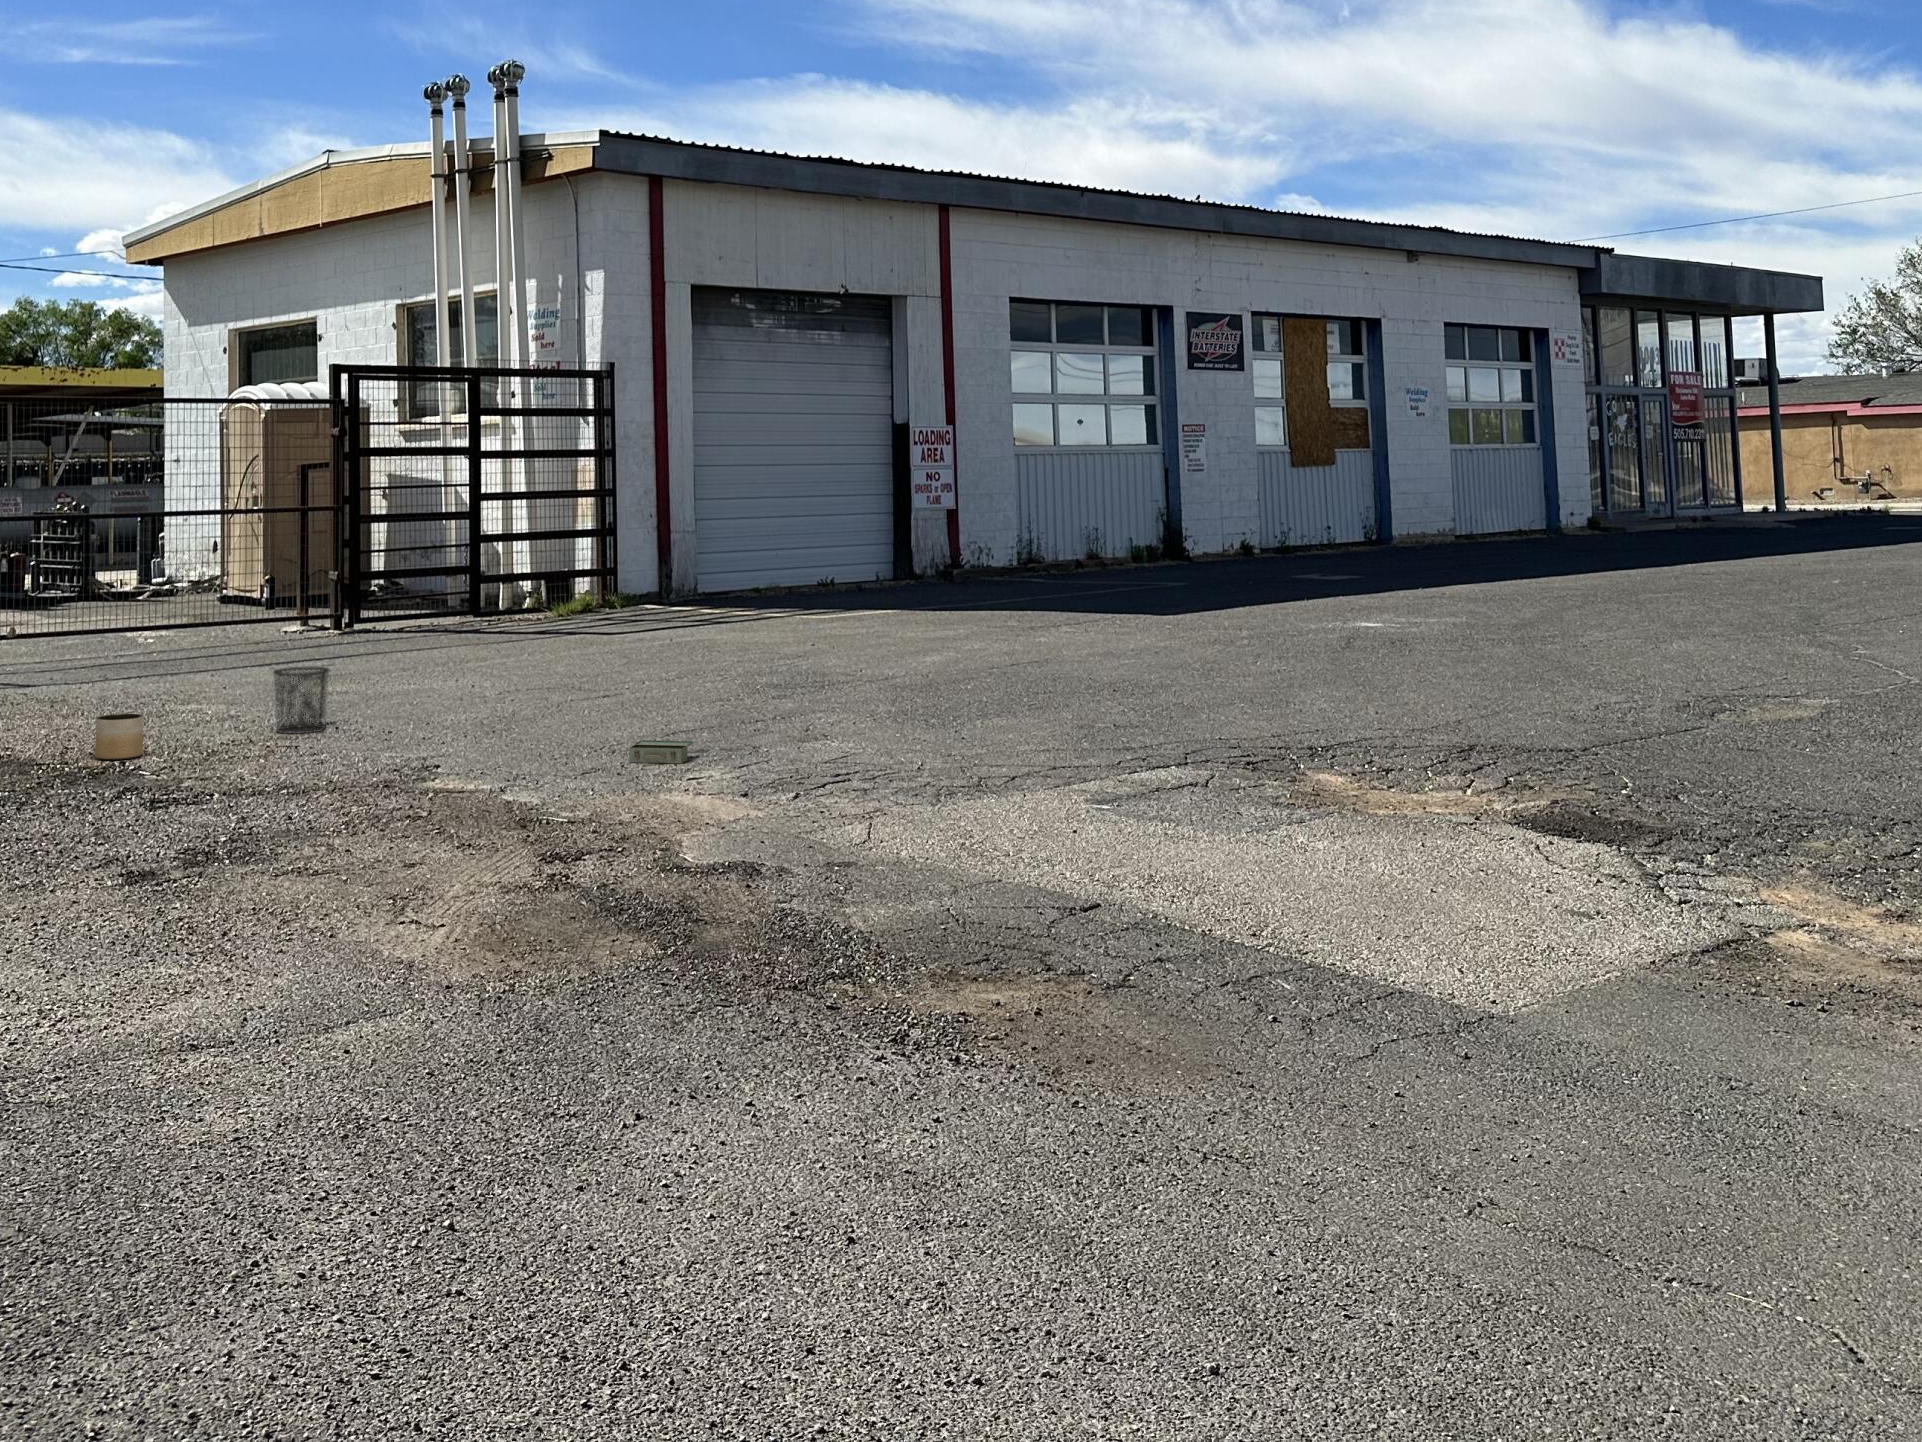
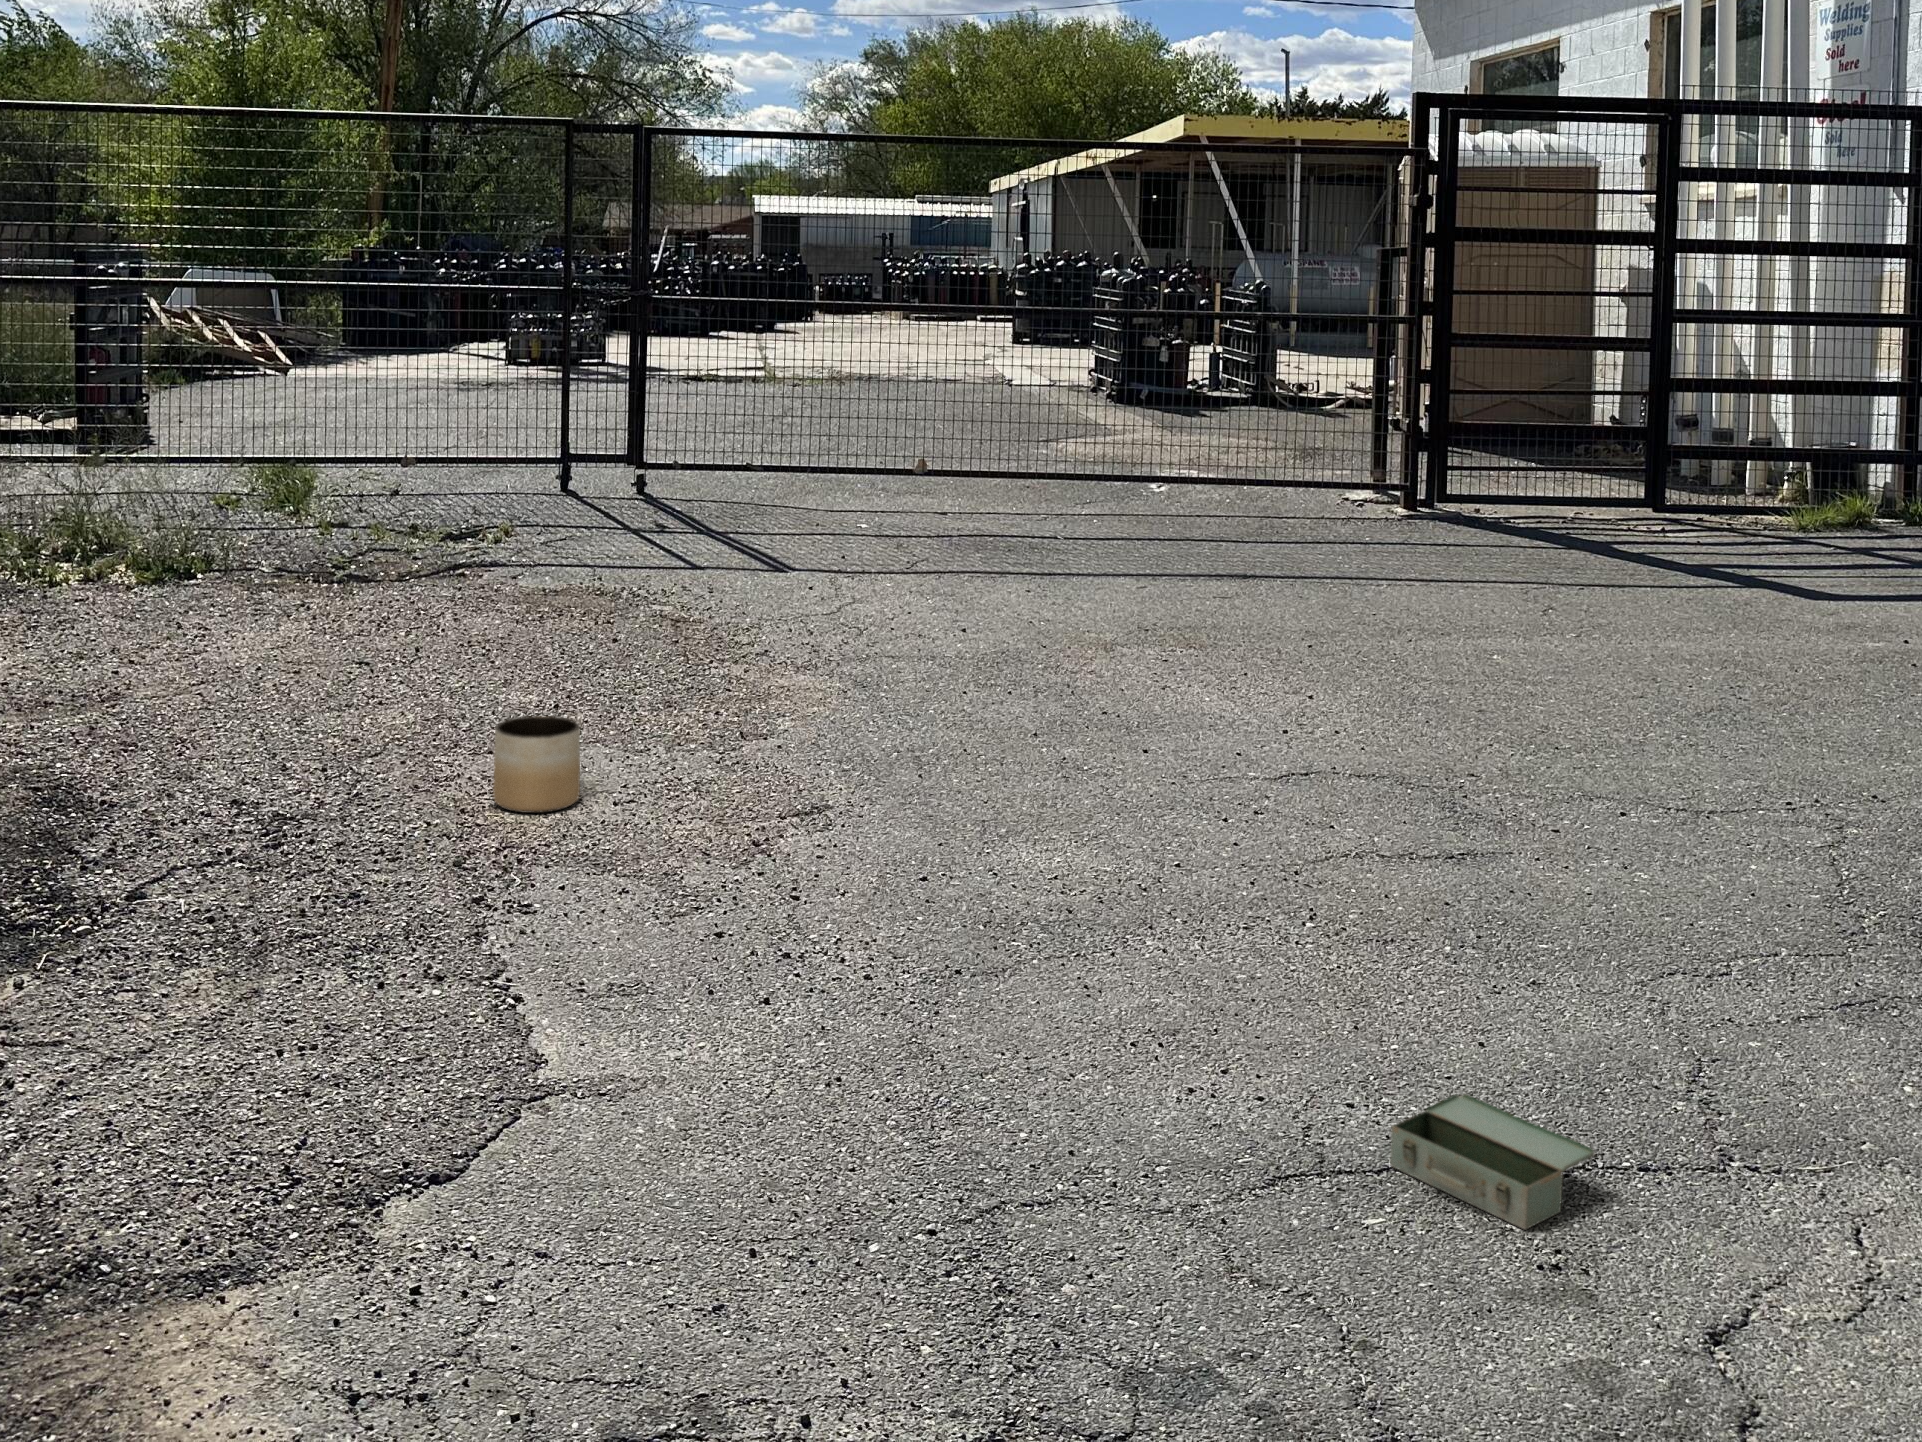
waste bin: present [273,667,330,734] -> none [885,655,997,798]

